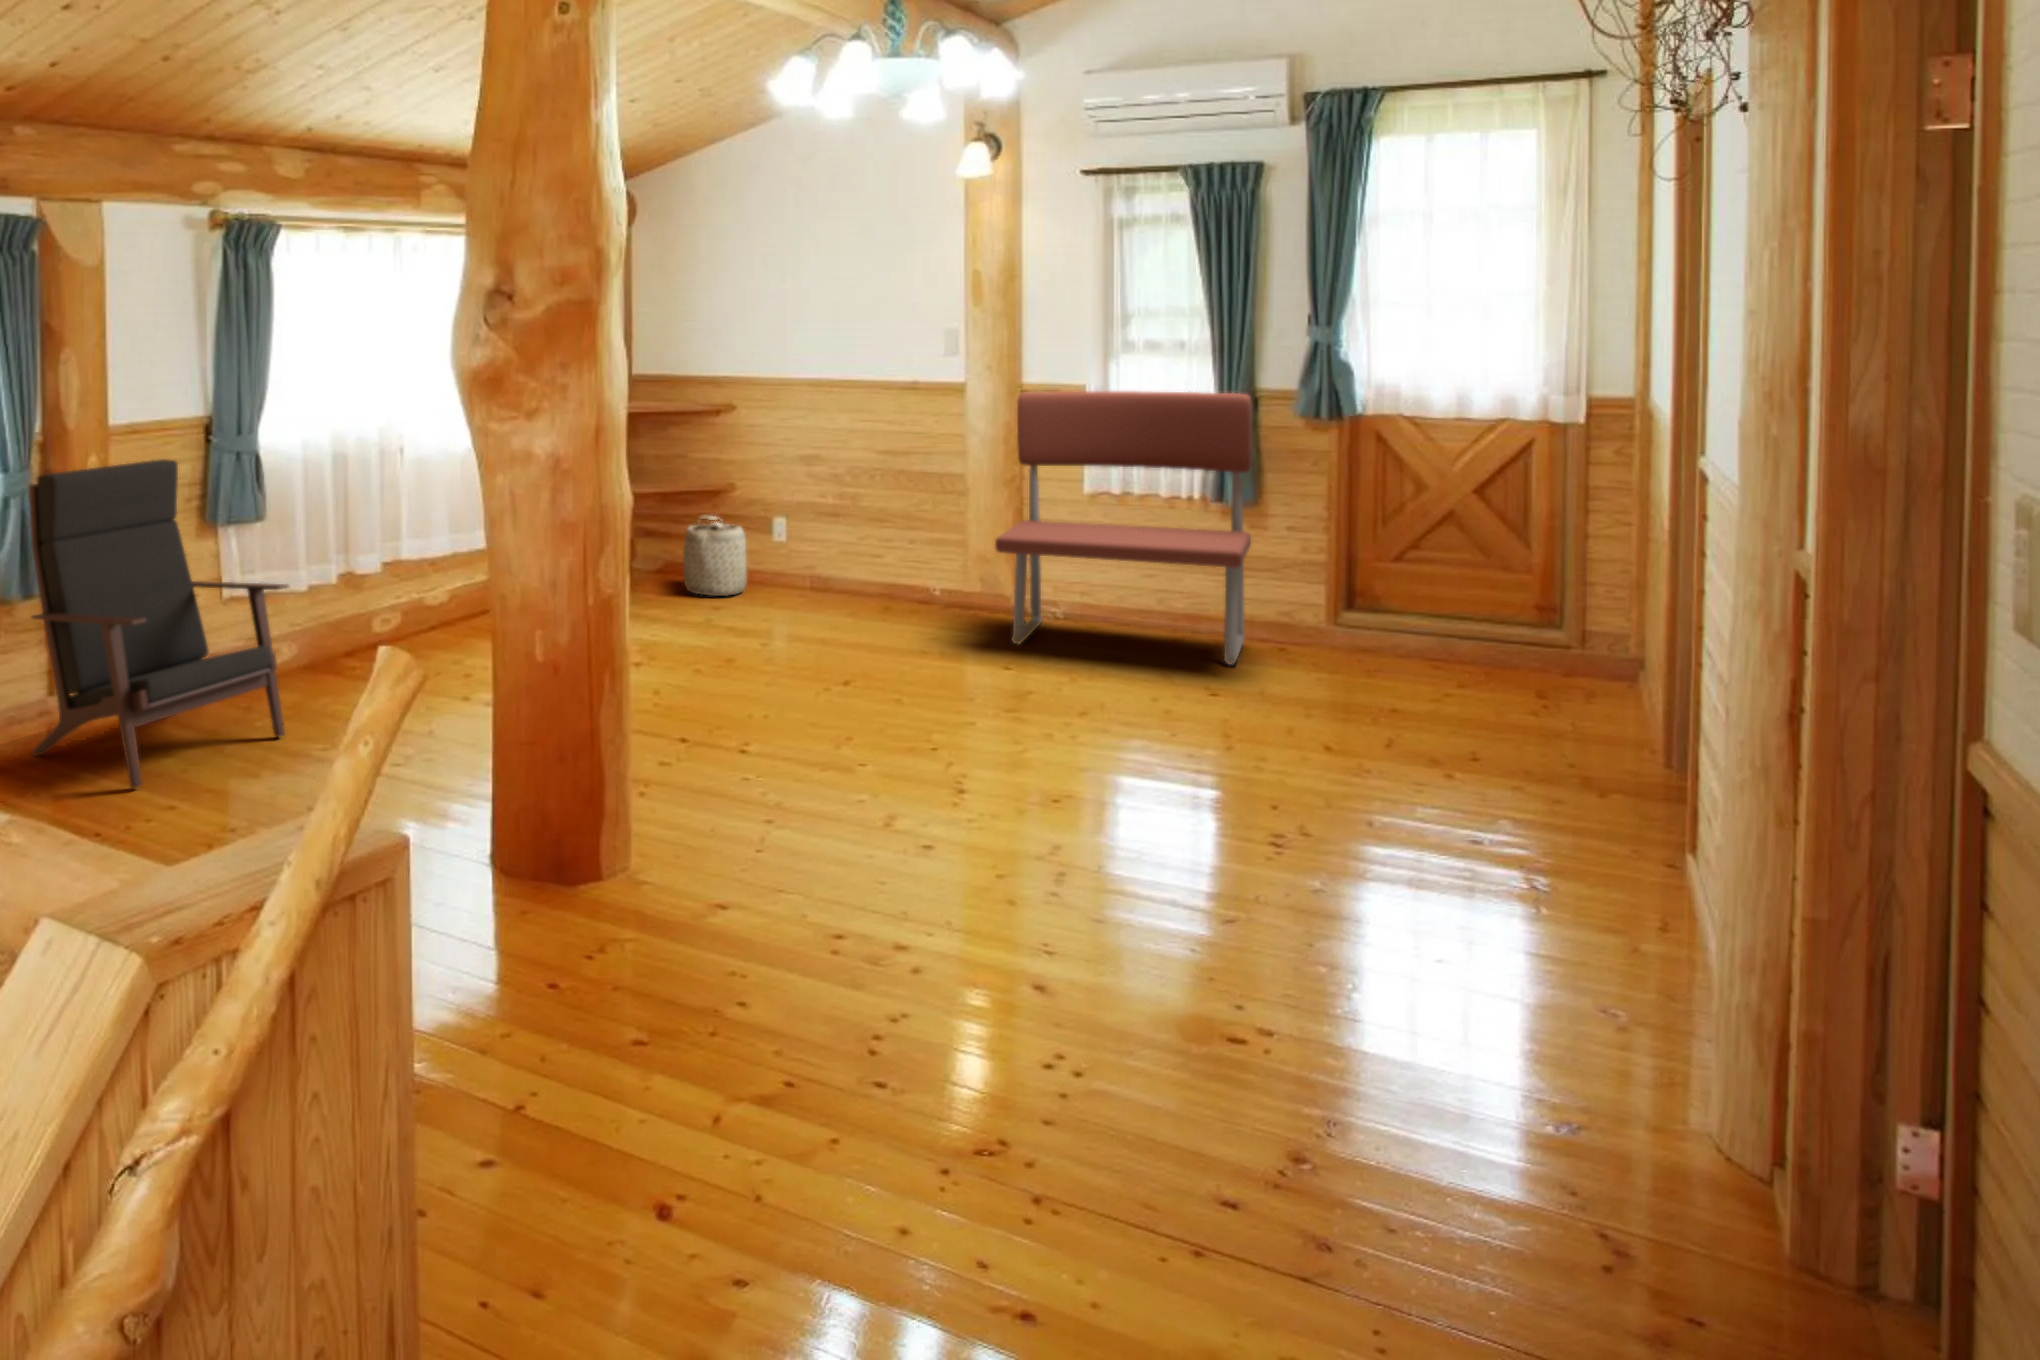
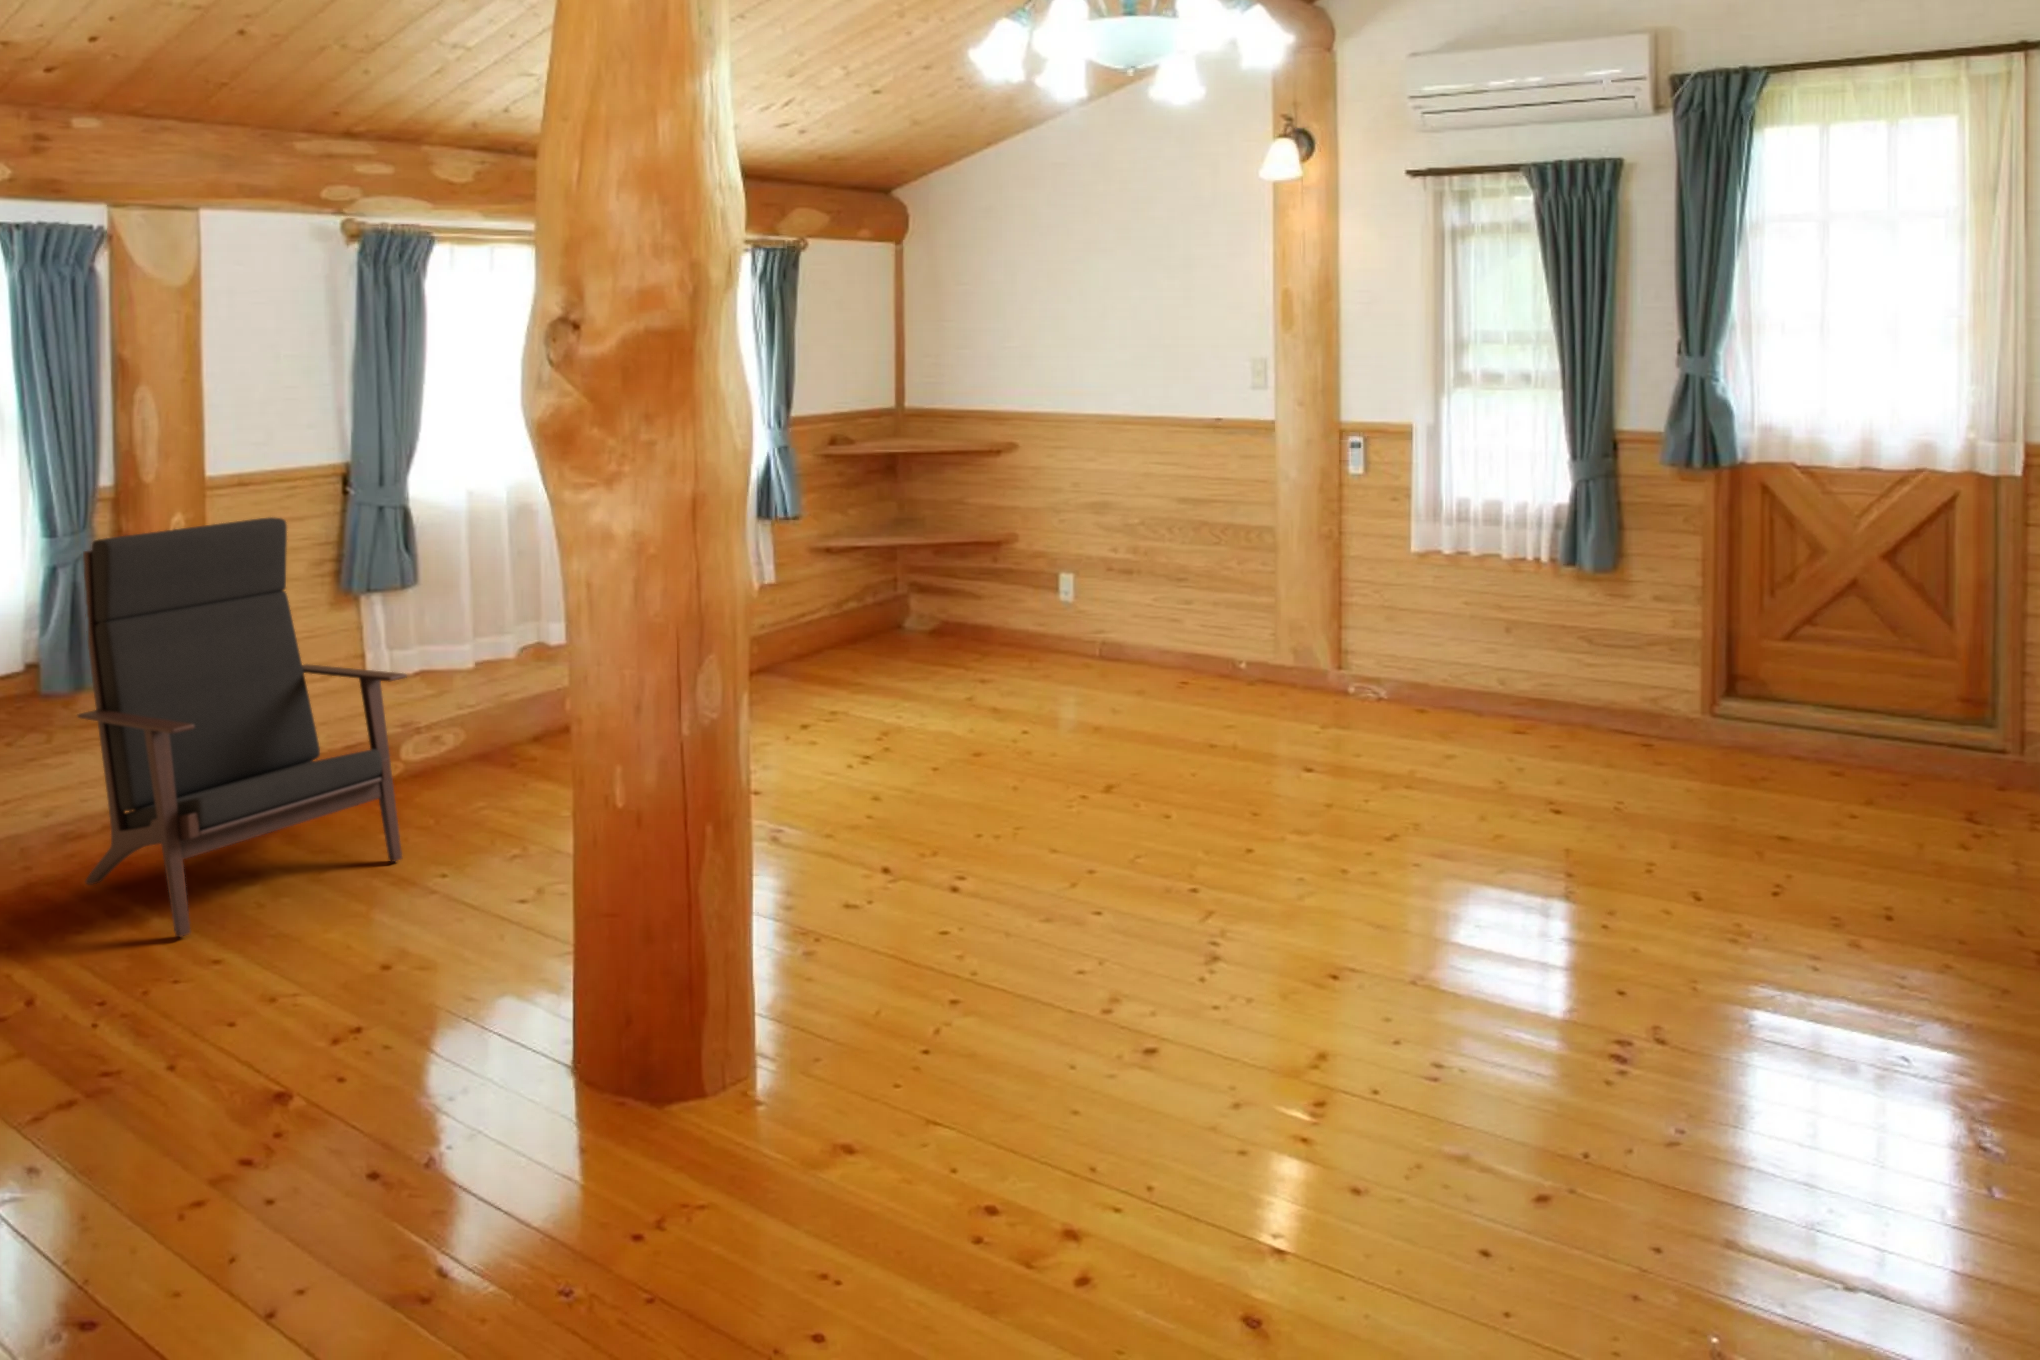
bench: present [995,391,1252,664] -> none [1299,433,1610,769]
basket: present [683,516,747,596] -> none [951,573,1024,668]

